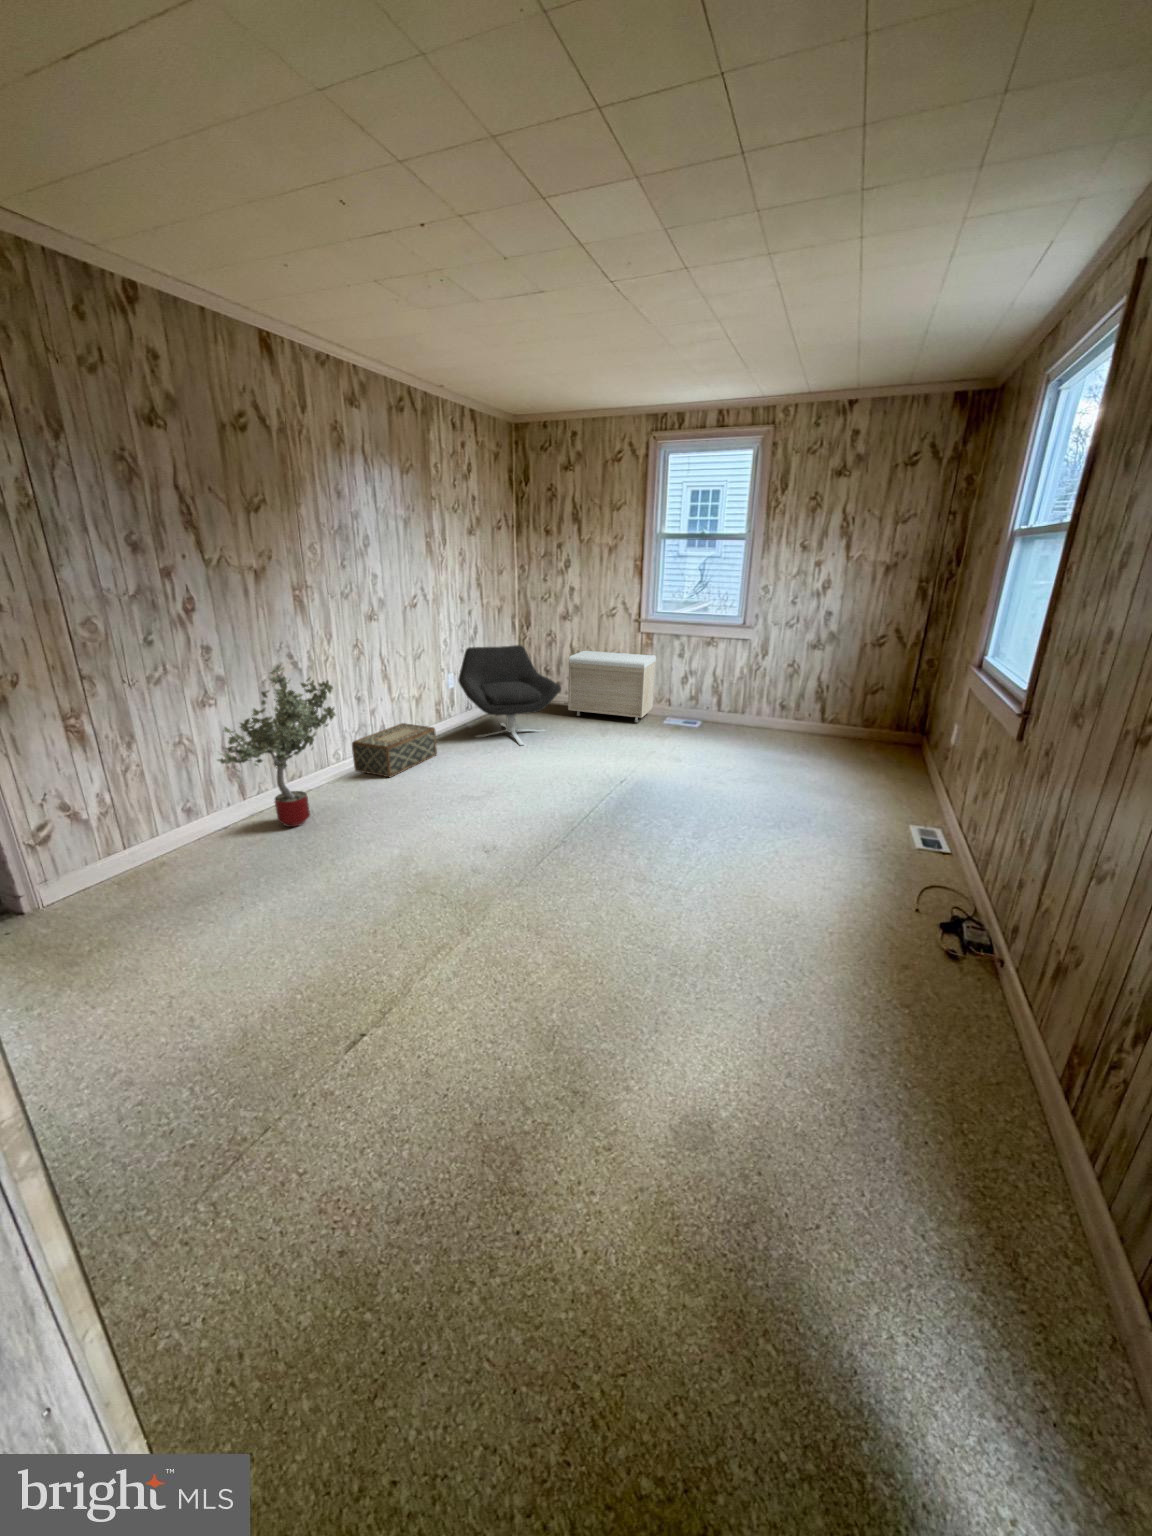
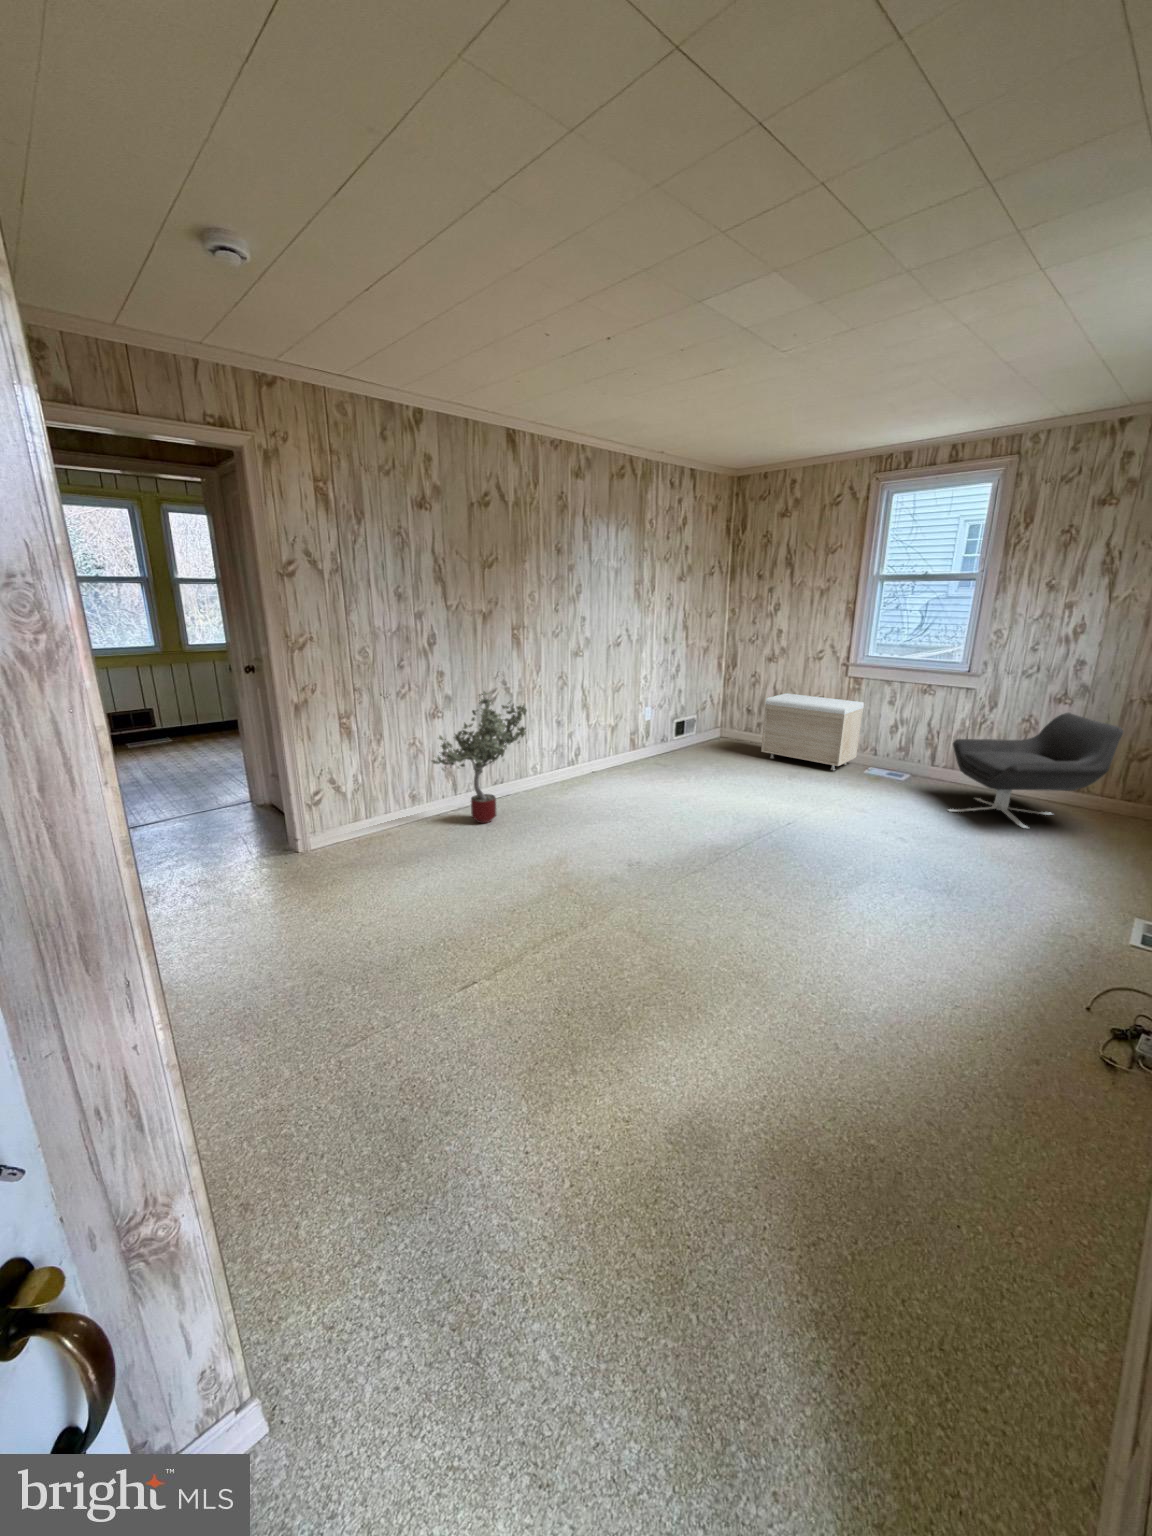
lounge chair: present [458,645,561,745] -> present [948,713,1123,828]
woven basket: present [352,723,437,777] -> none [545,749,620,794]

